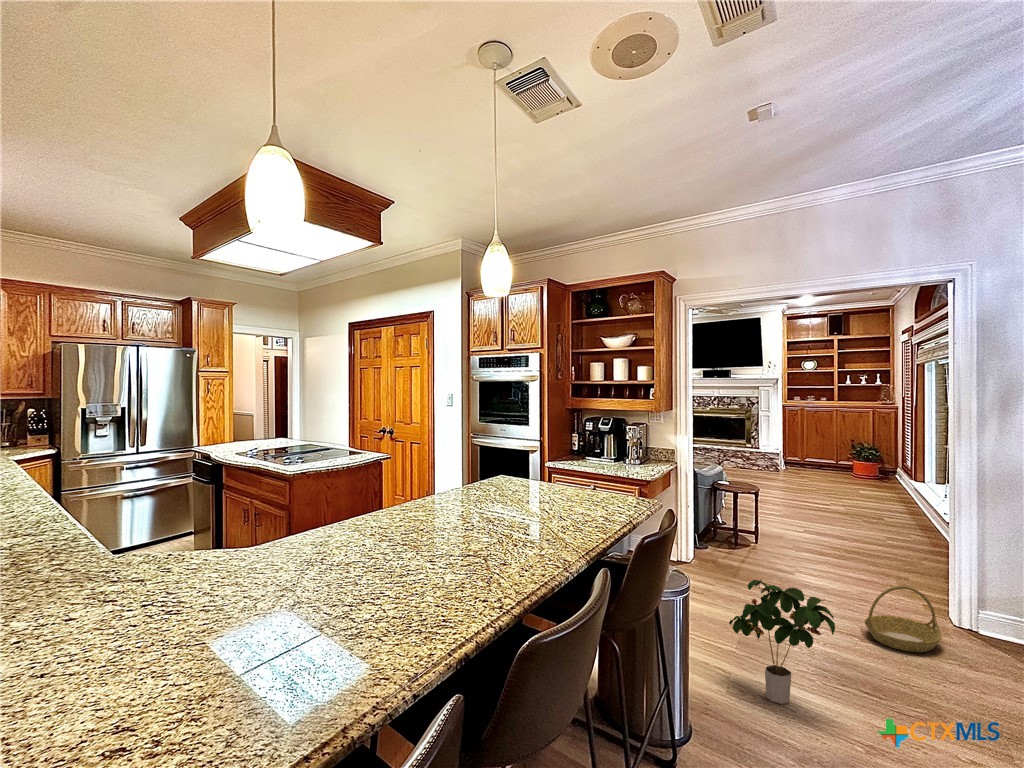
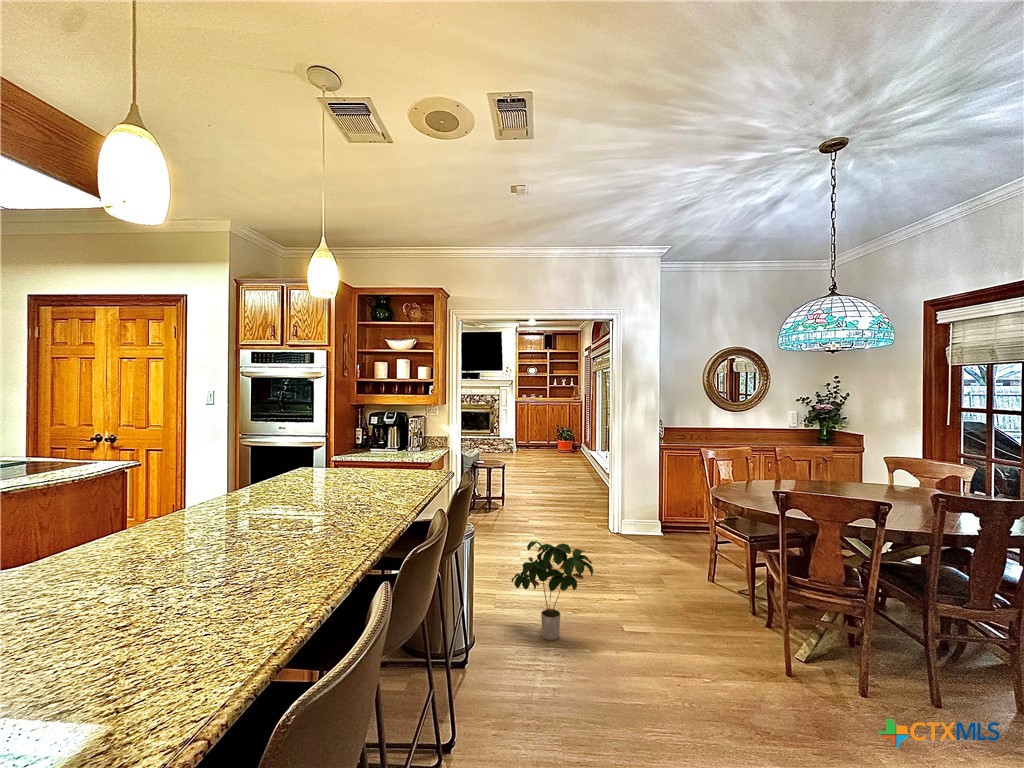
basket: present [864,586,942,652] -> none [596,531,645,579]

